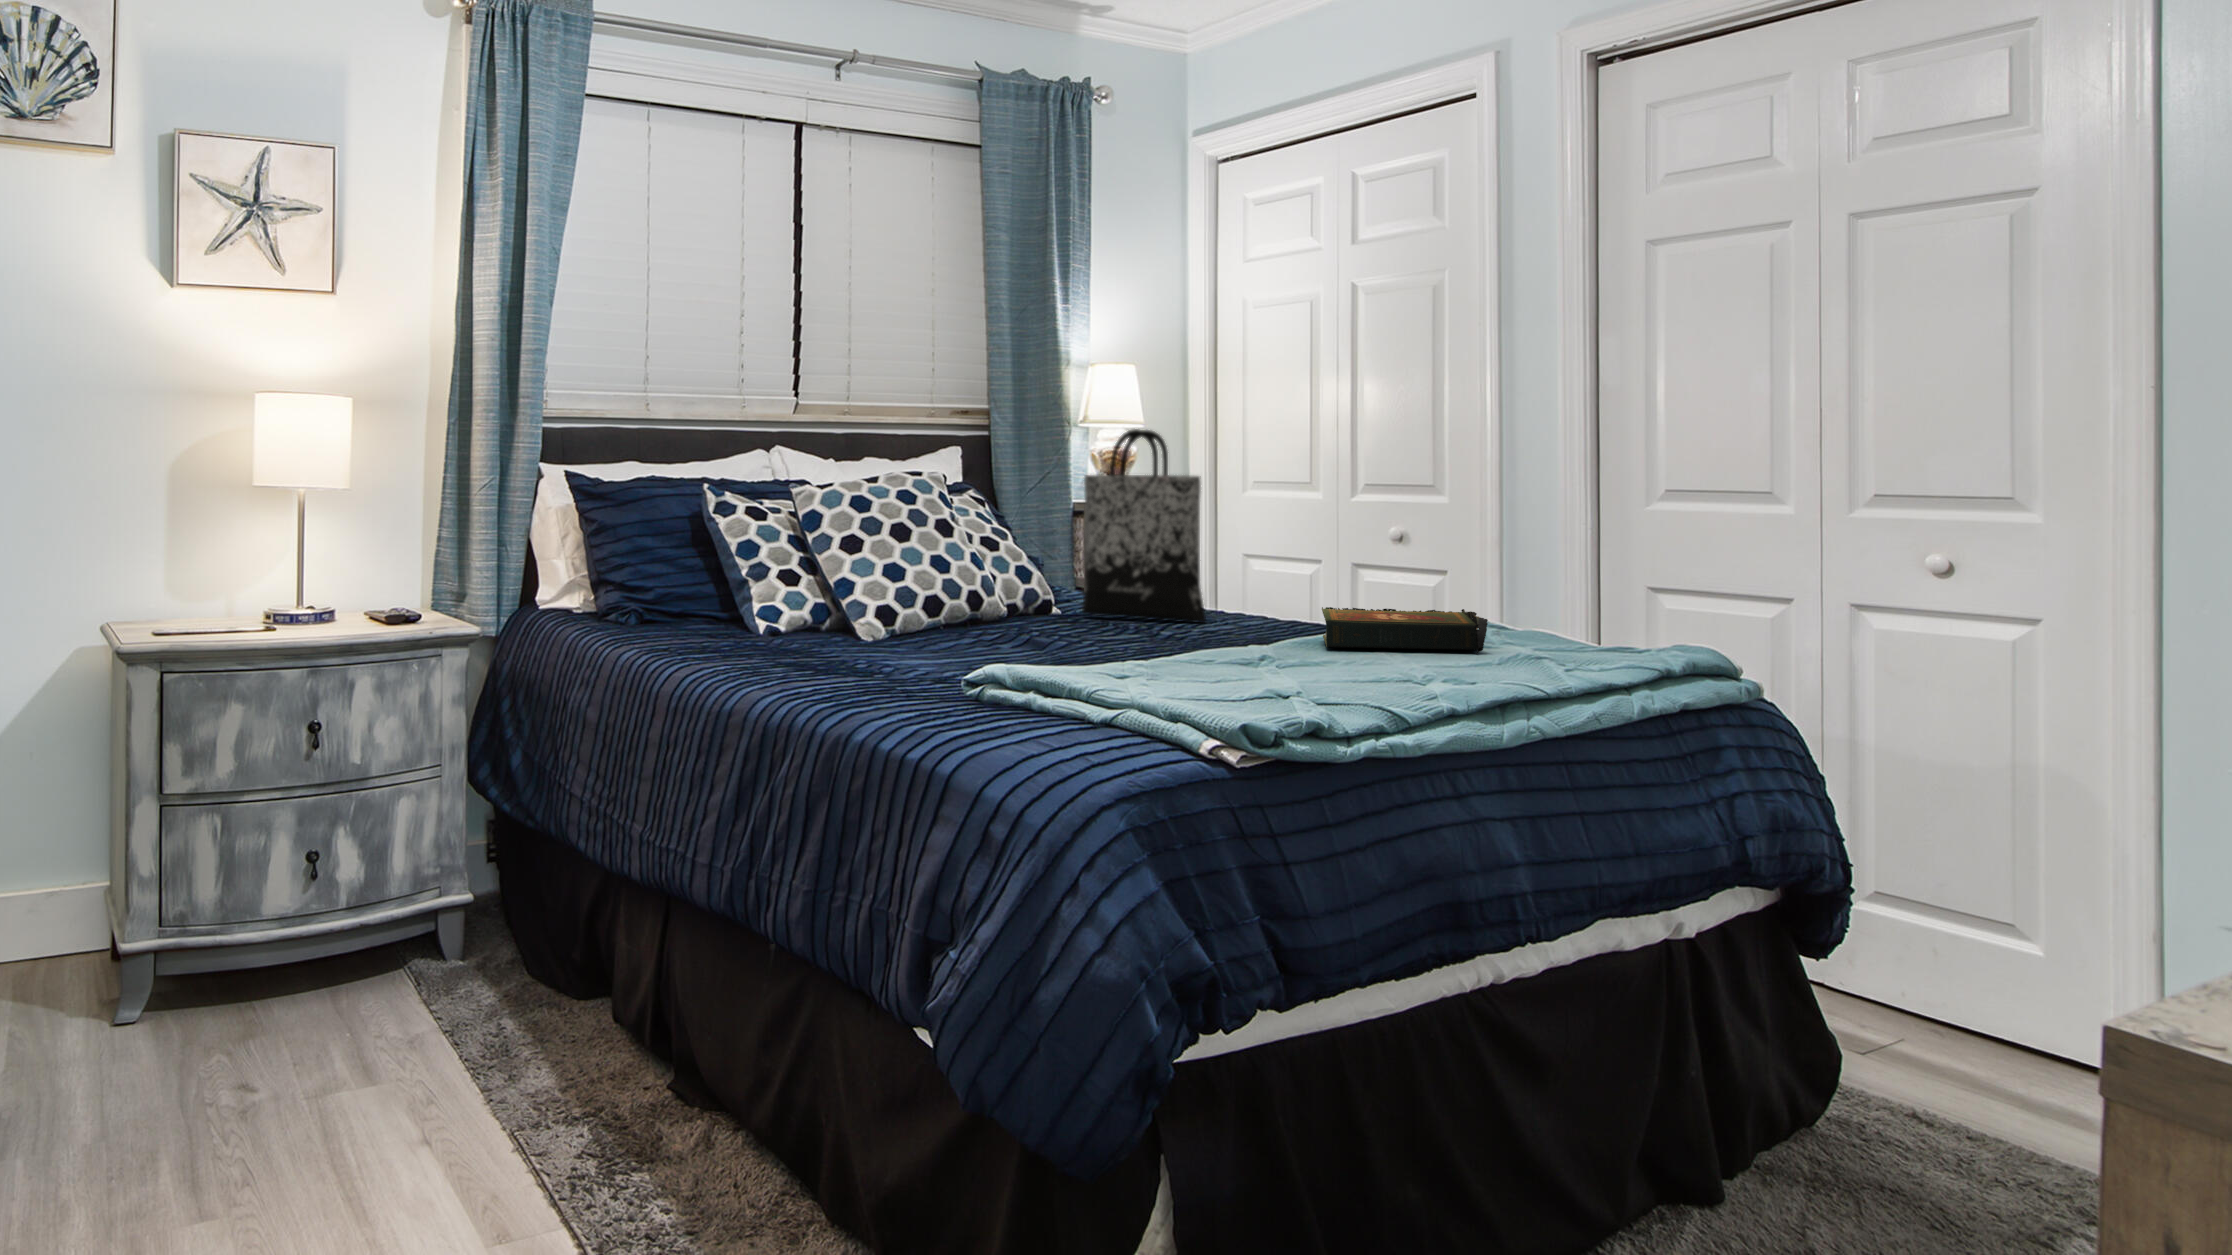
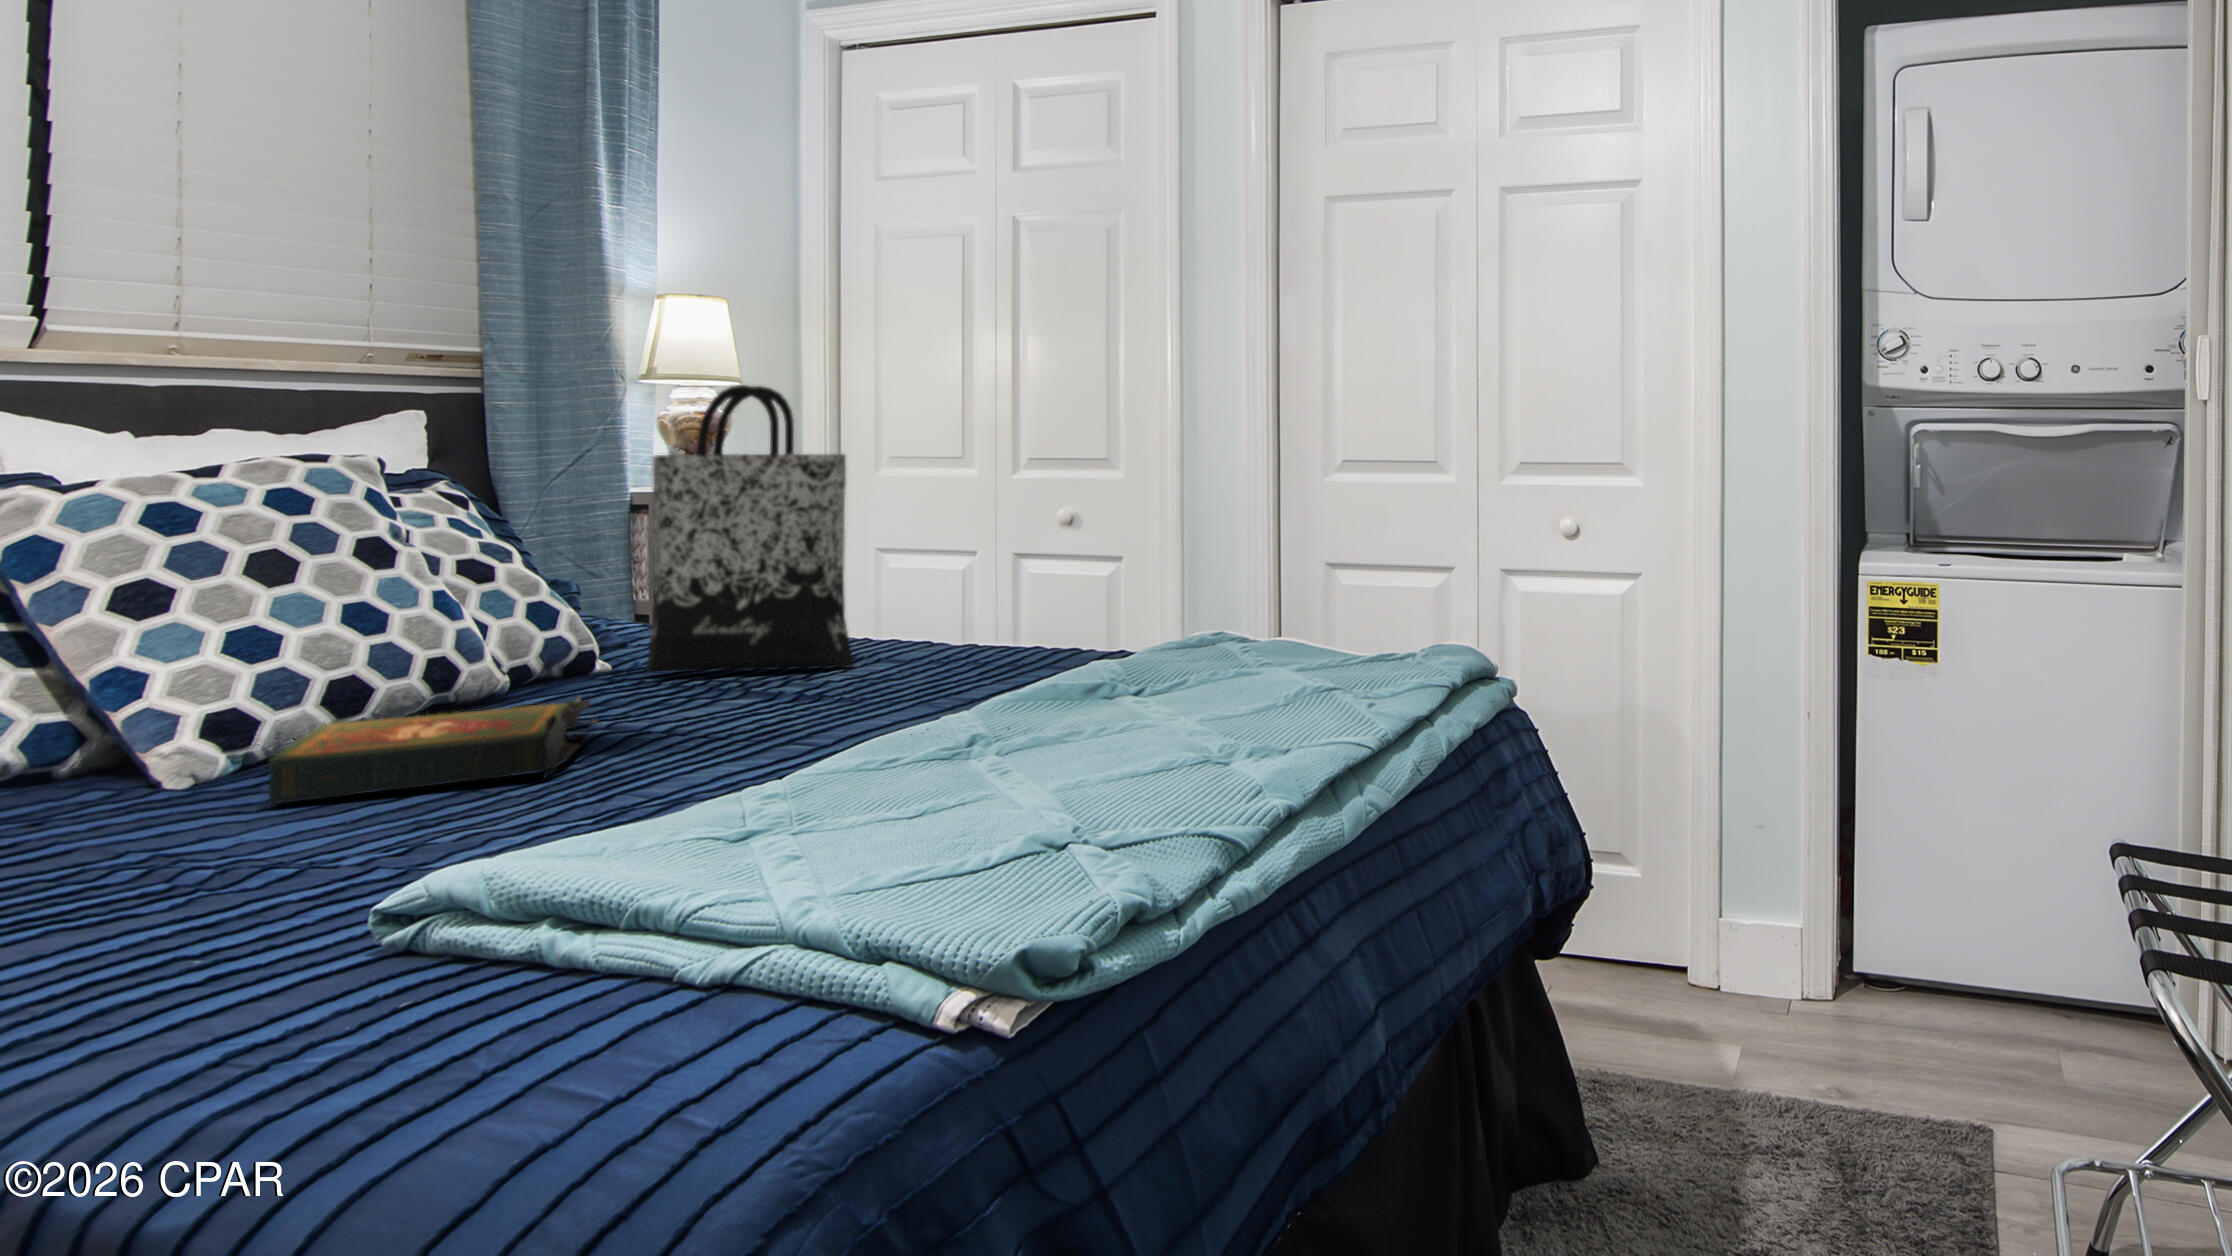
book: present [1322,607,1488,654] -> present [269,696,596,804]

